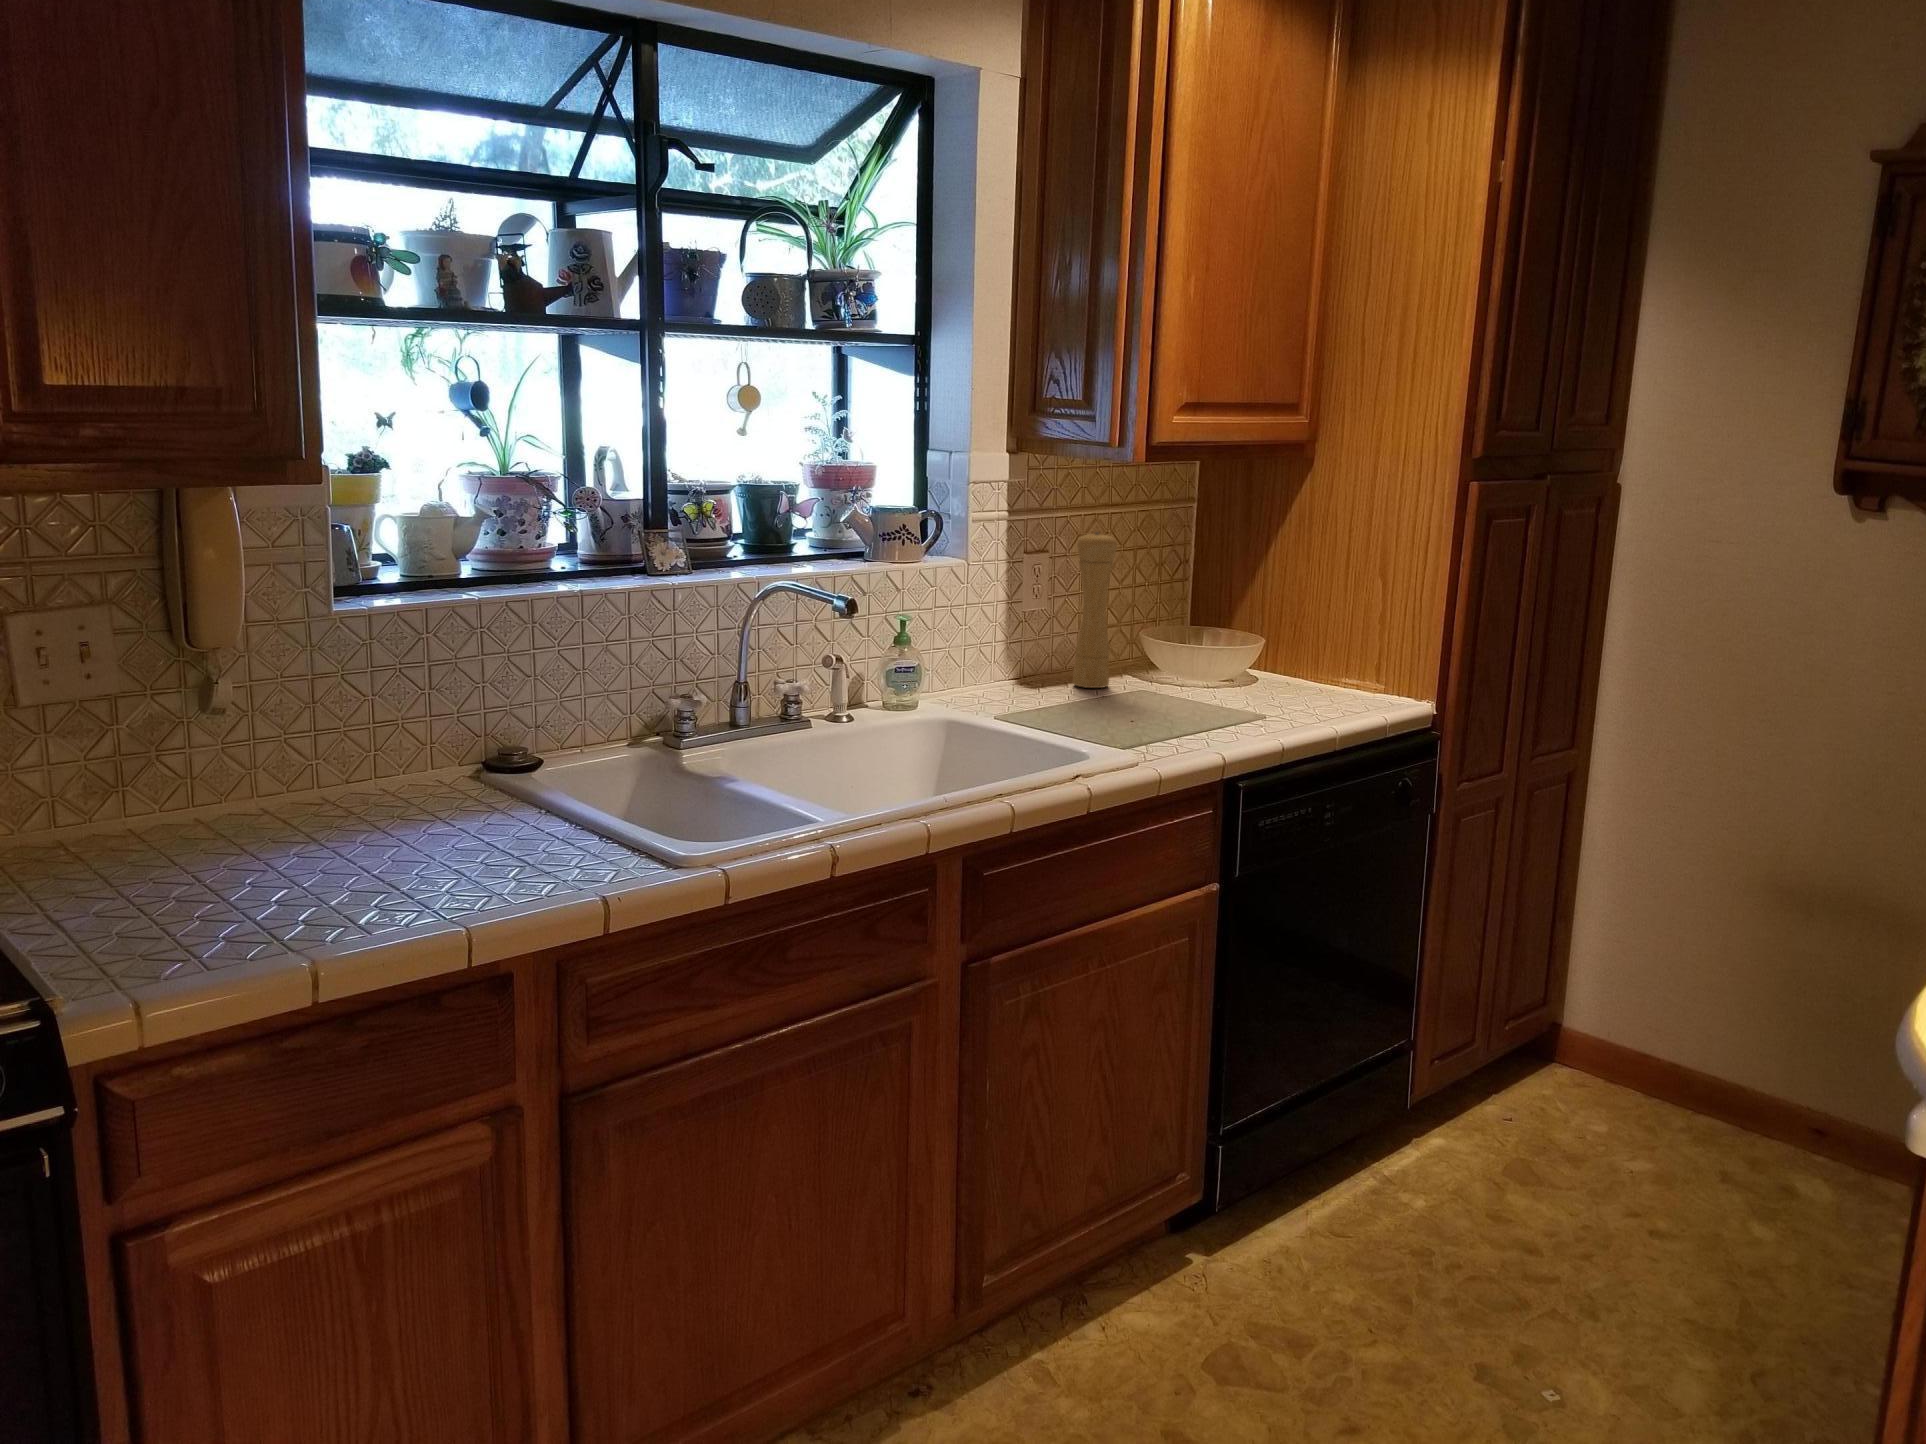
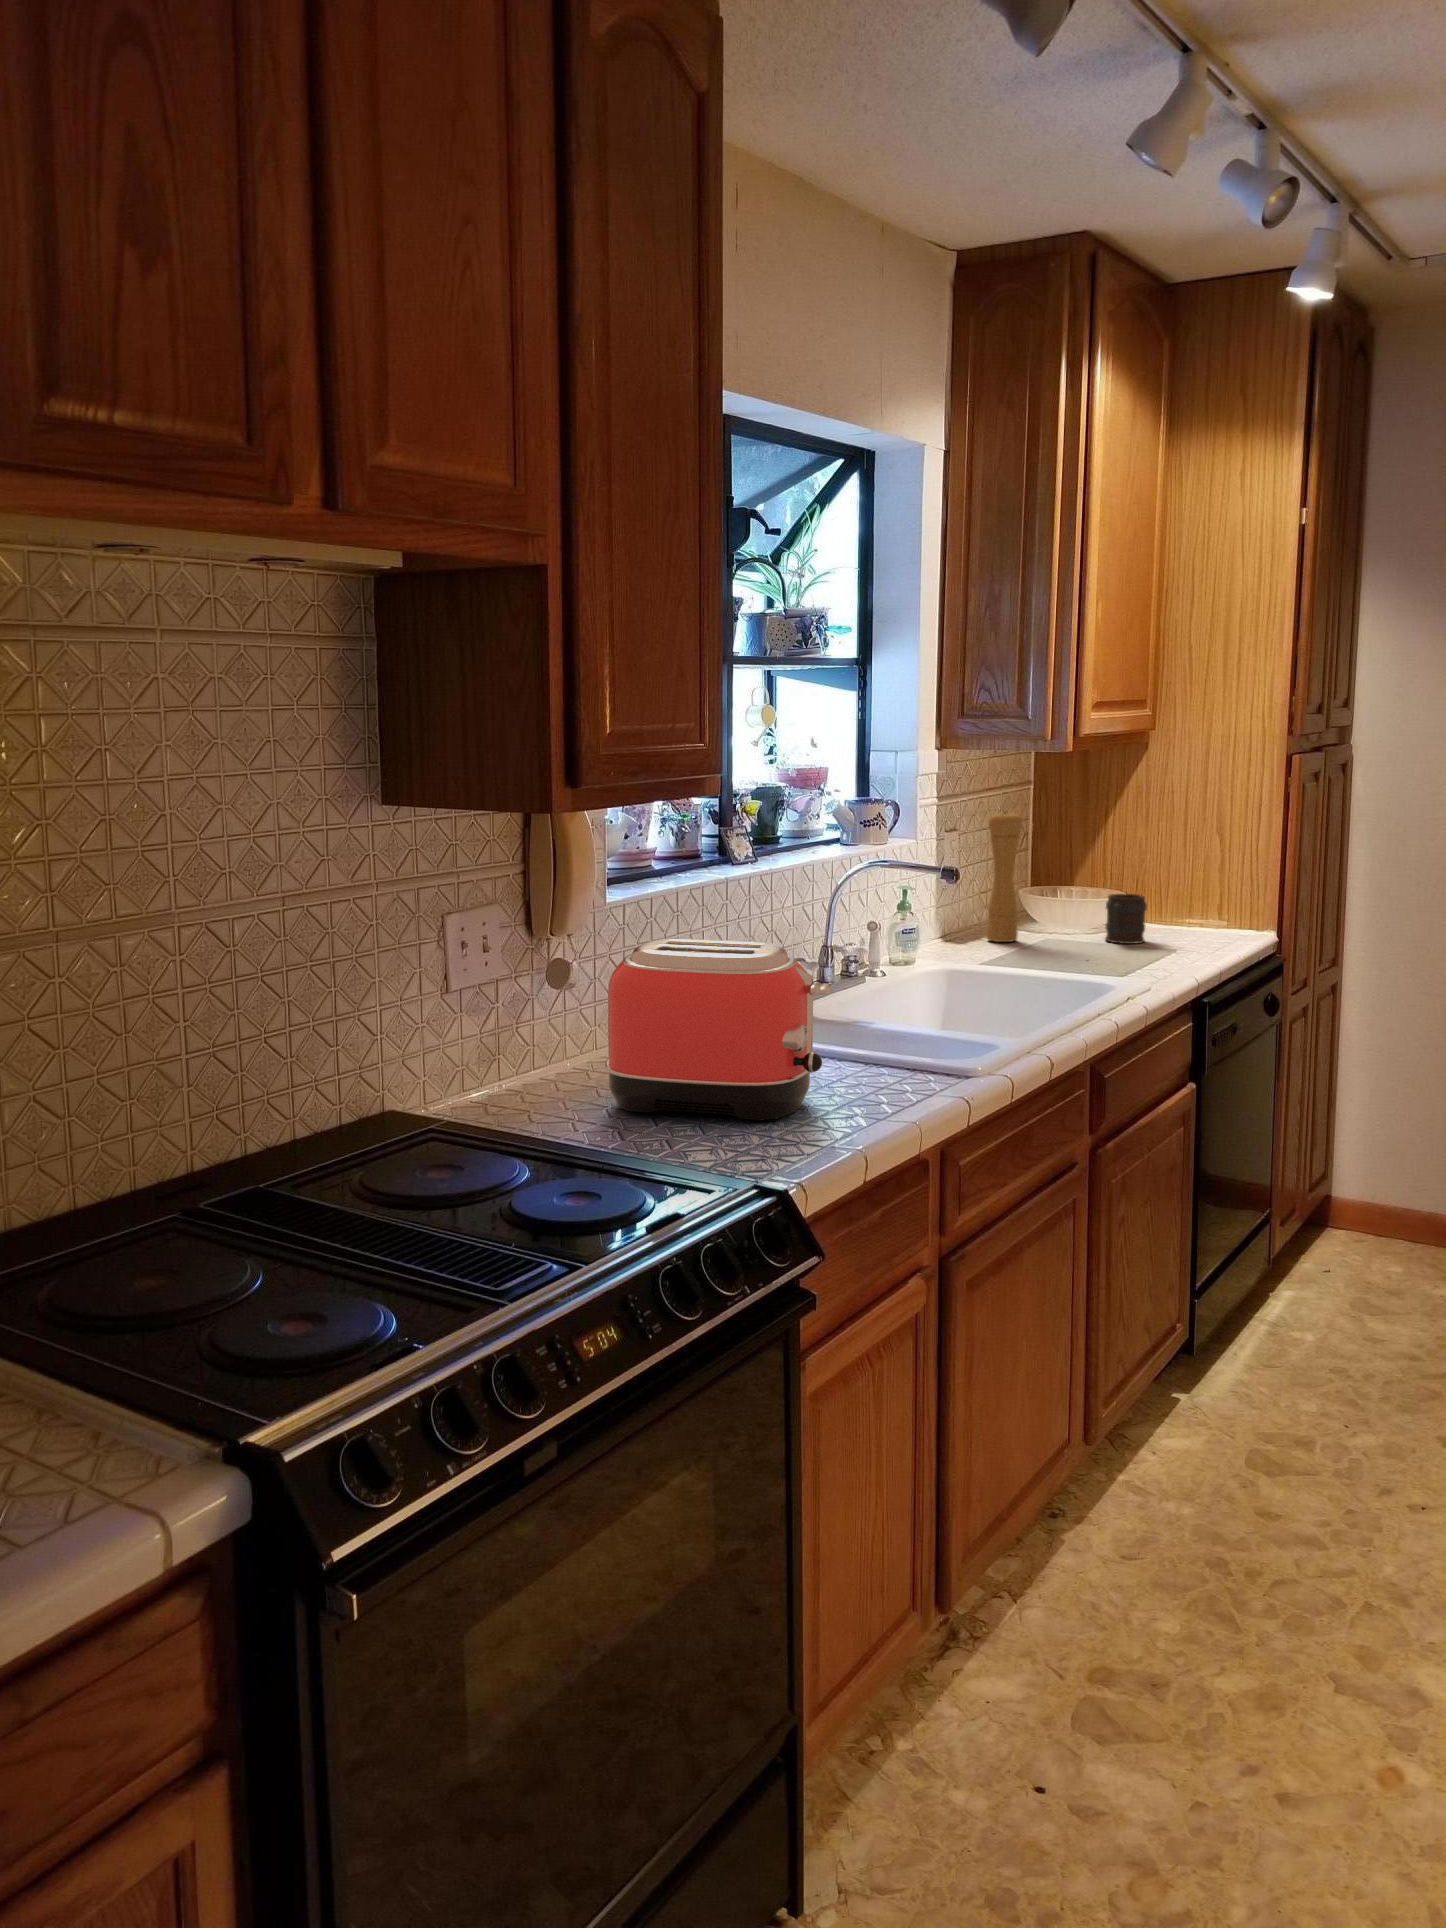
mug: none [1205,640,1259,702] -> present [1105,893,1147,944]
toaster: none [119,661,404,906] -> present [605,939,831,1121]

